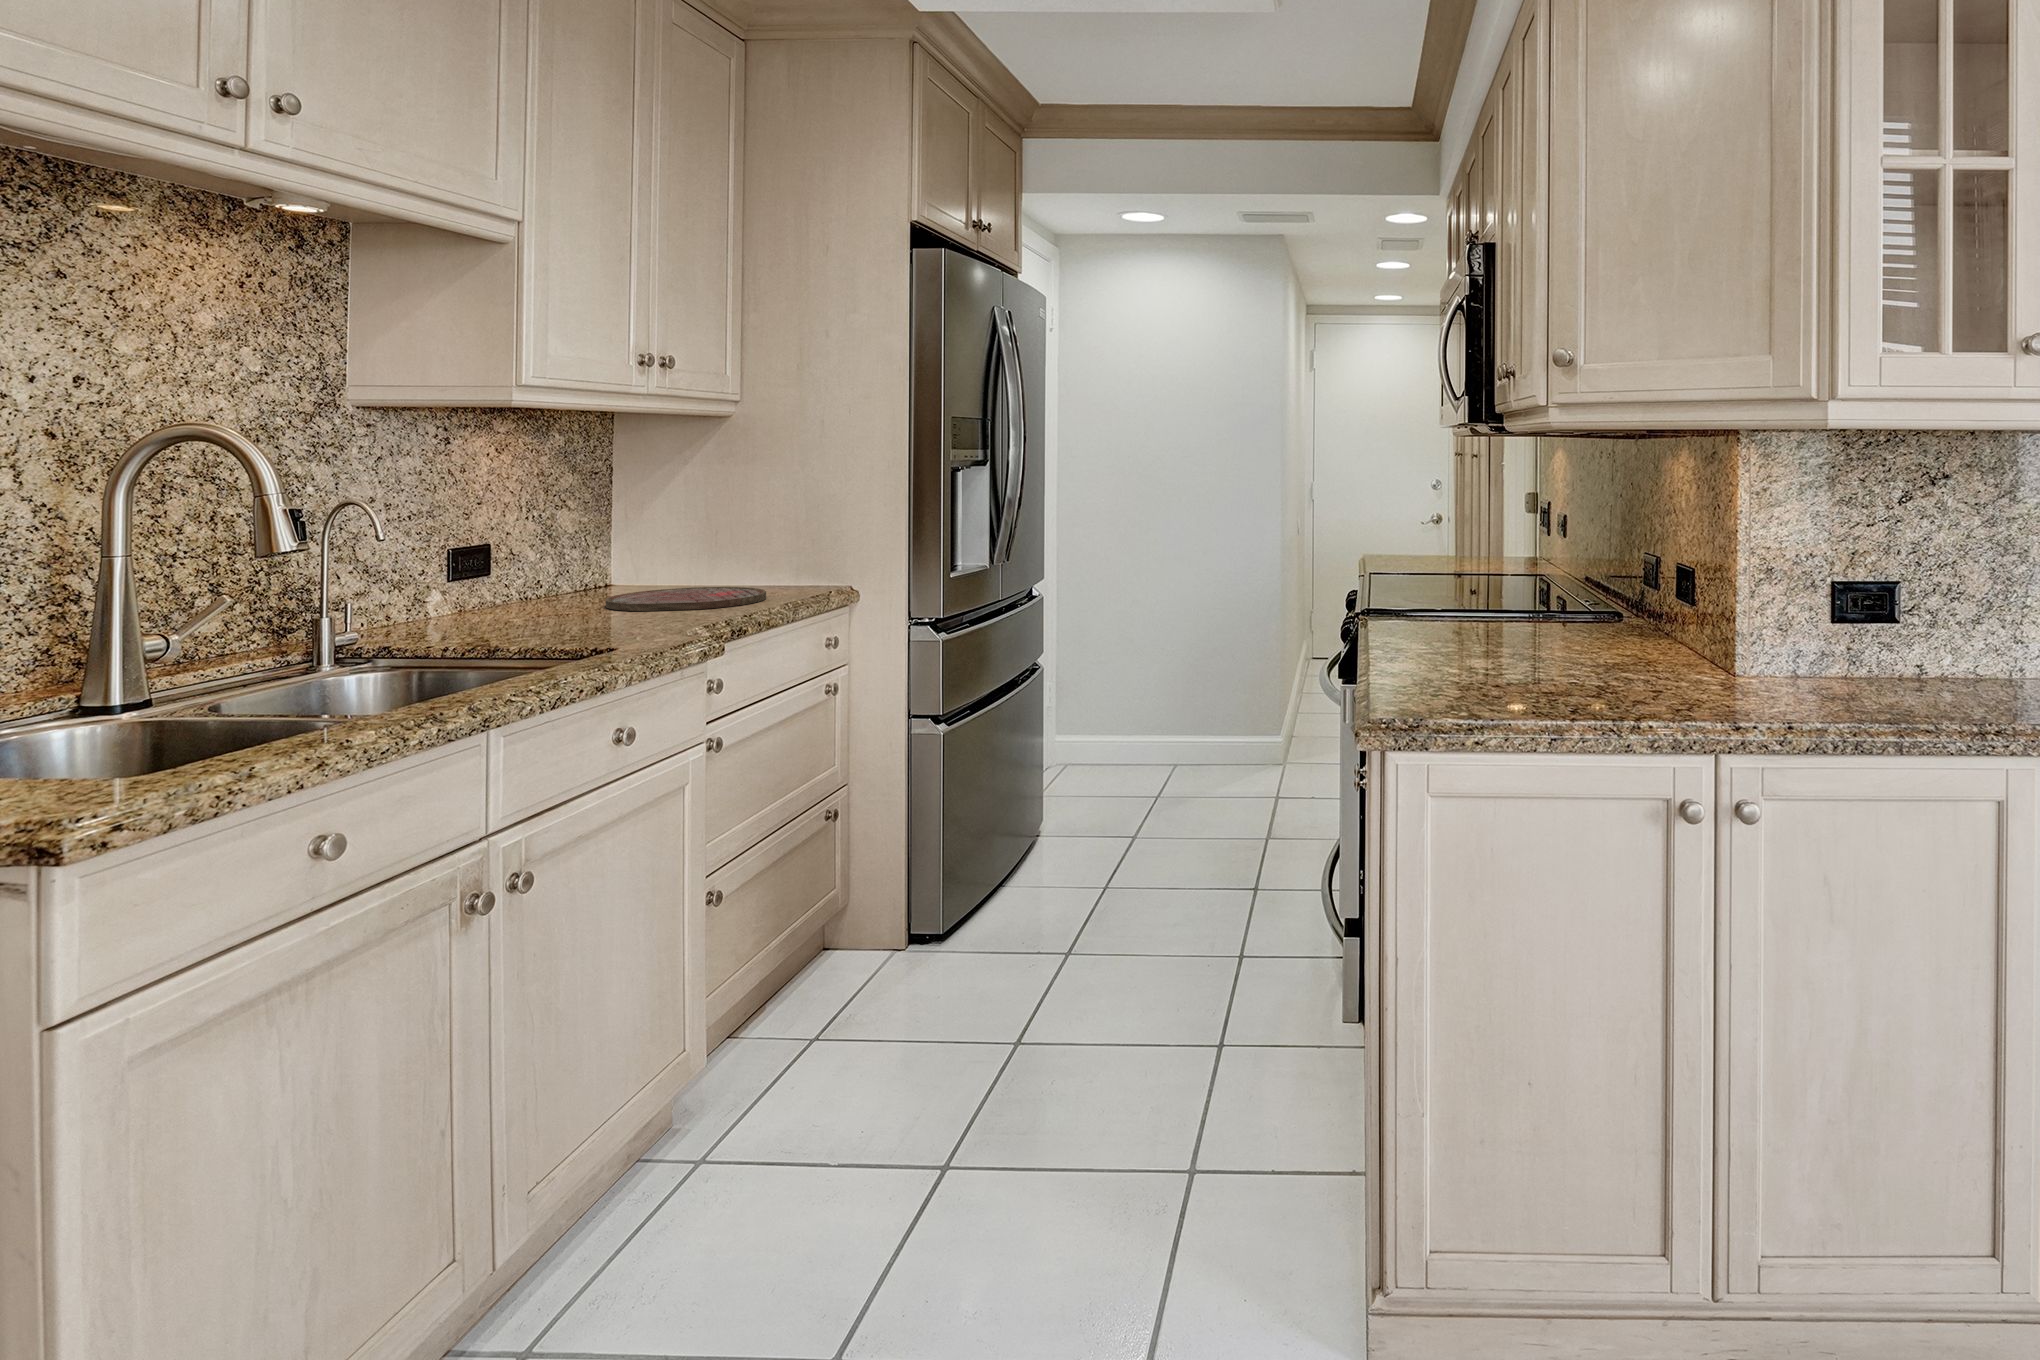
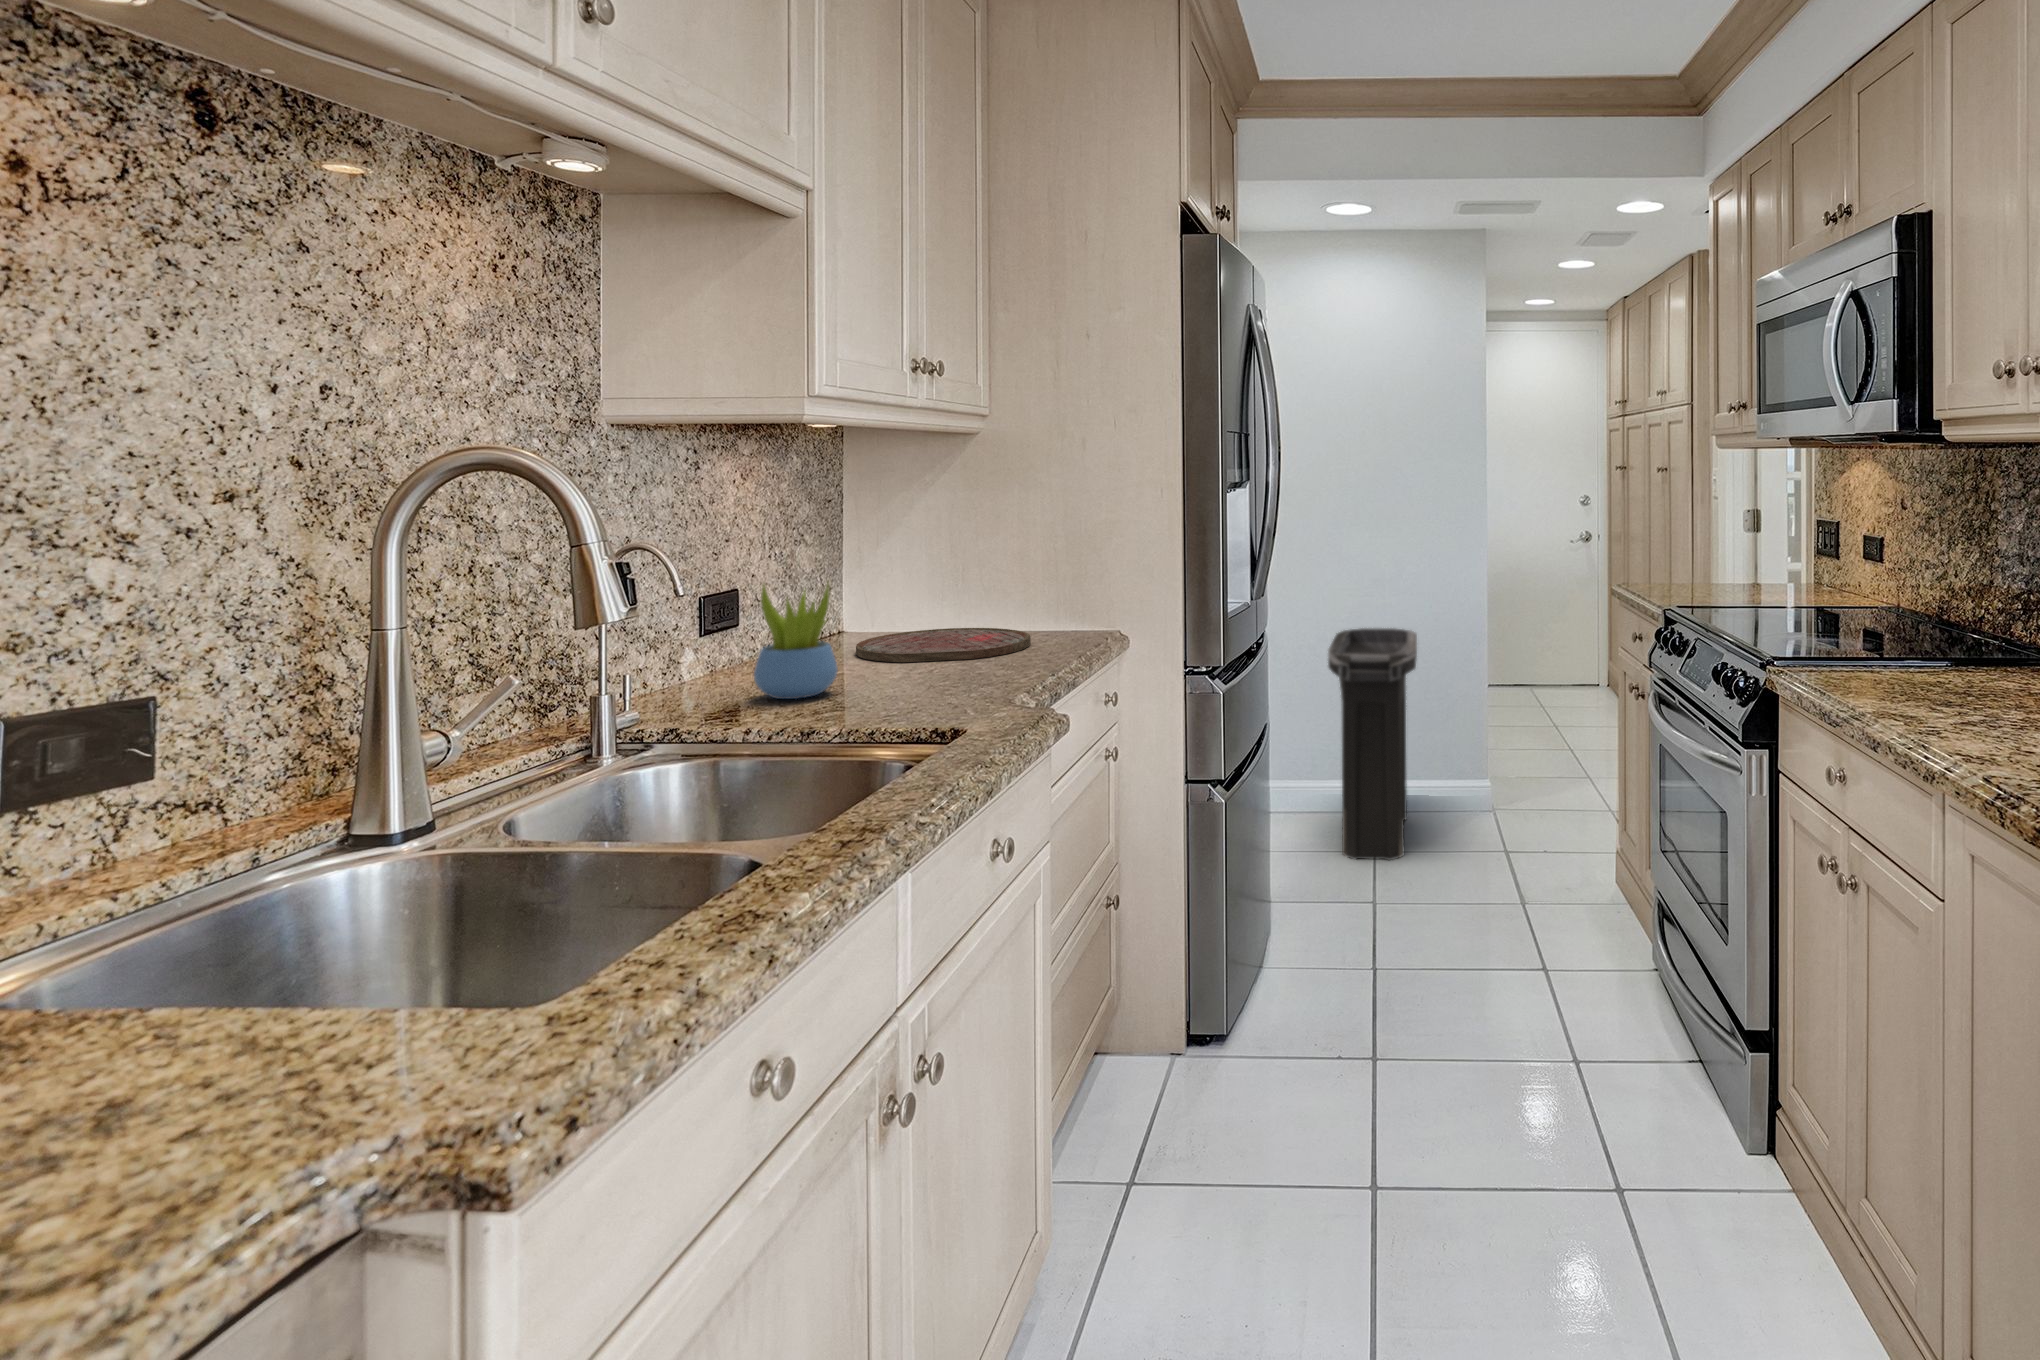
succulent plant: none [480,537,556,634] -> present [754,585,838,699]
trash can: none [1116,603,1212,811] -> present [1328,628,1417,860]

